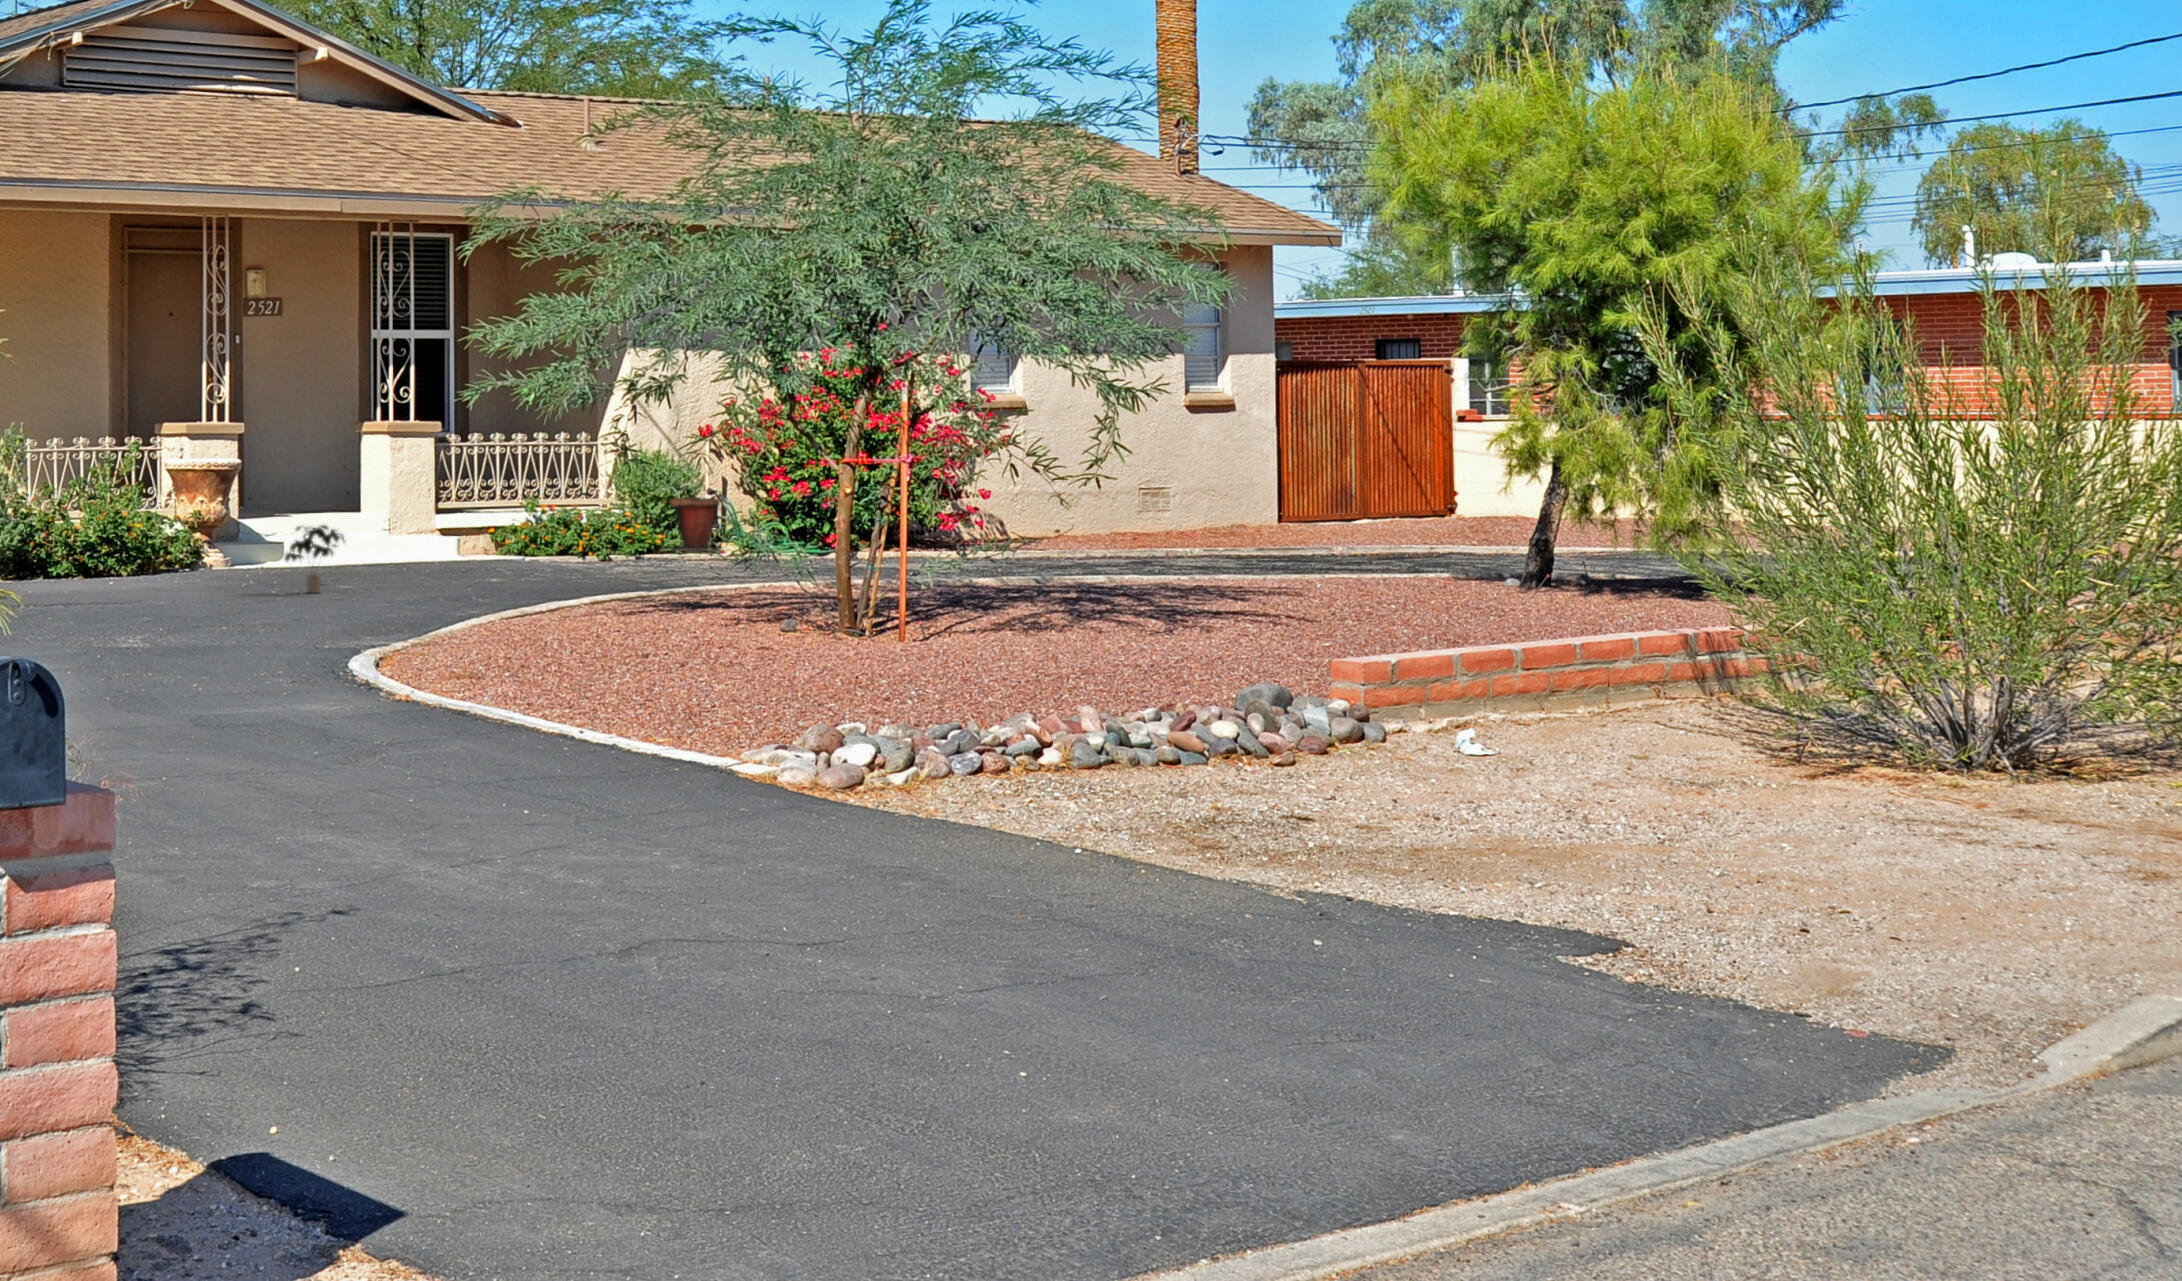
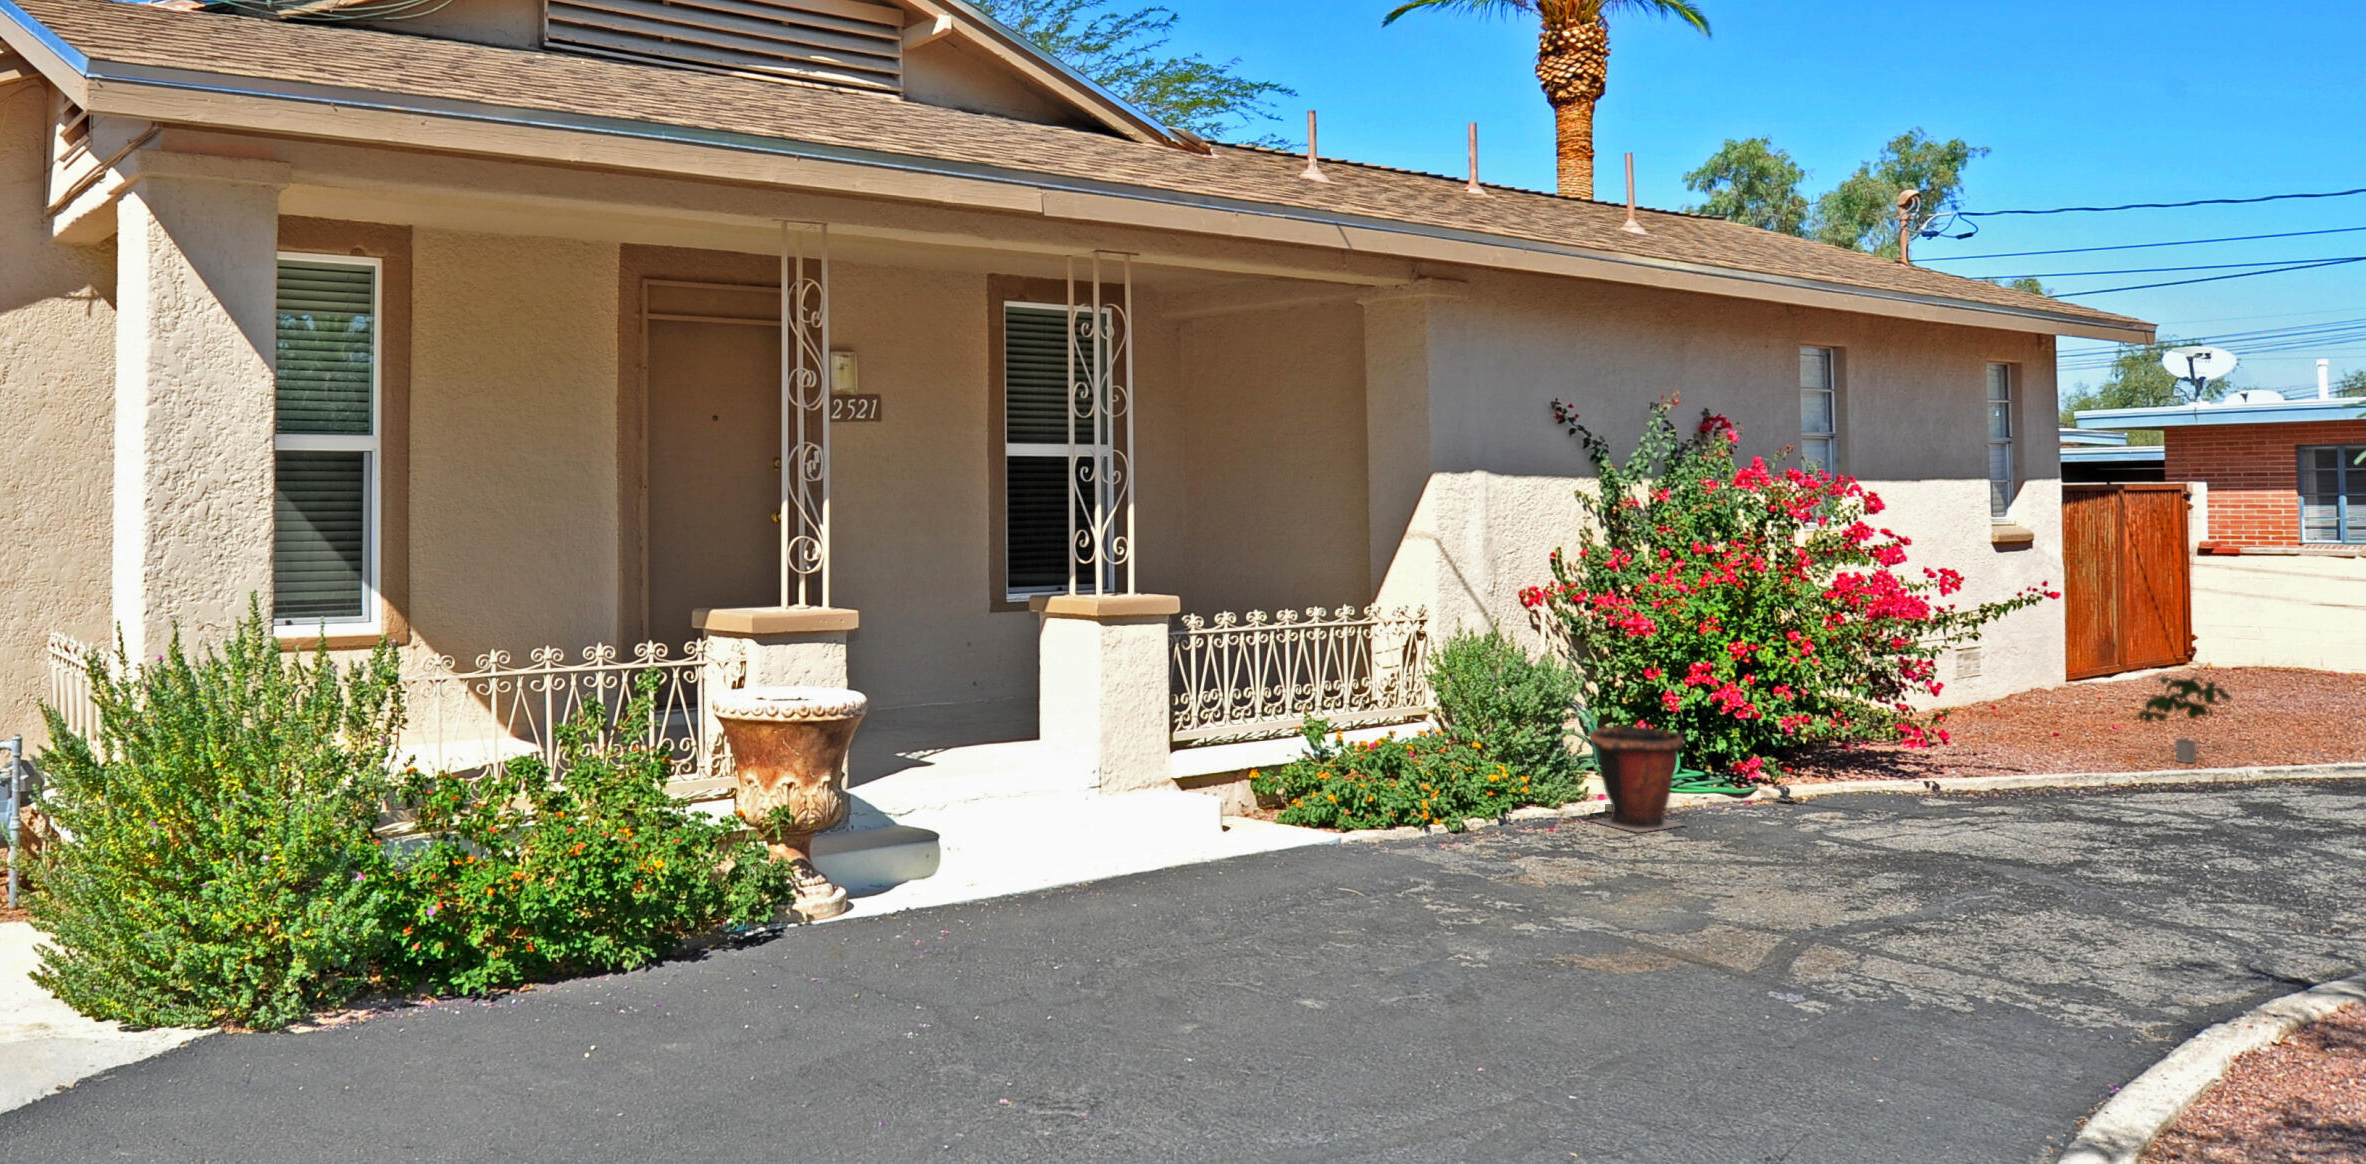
potted plant: present [285,525,344,593] -> present [2138,677,2230,763]

